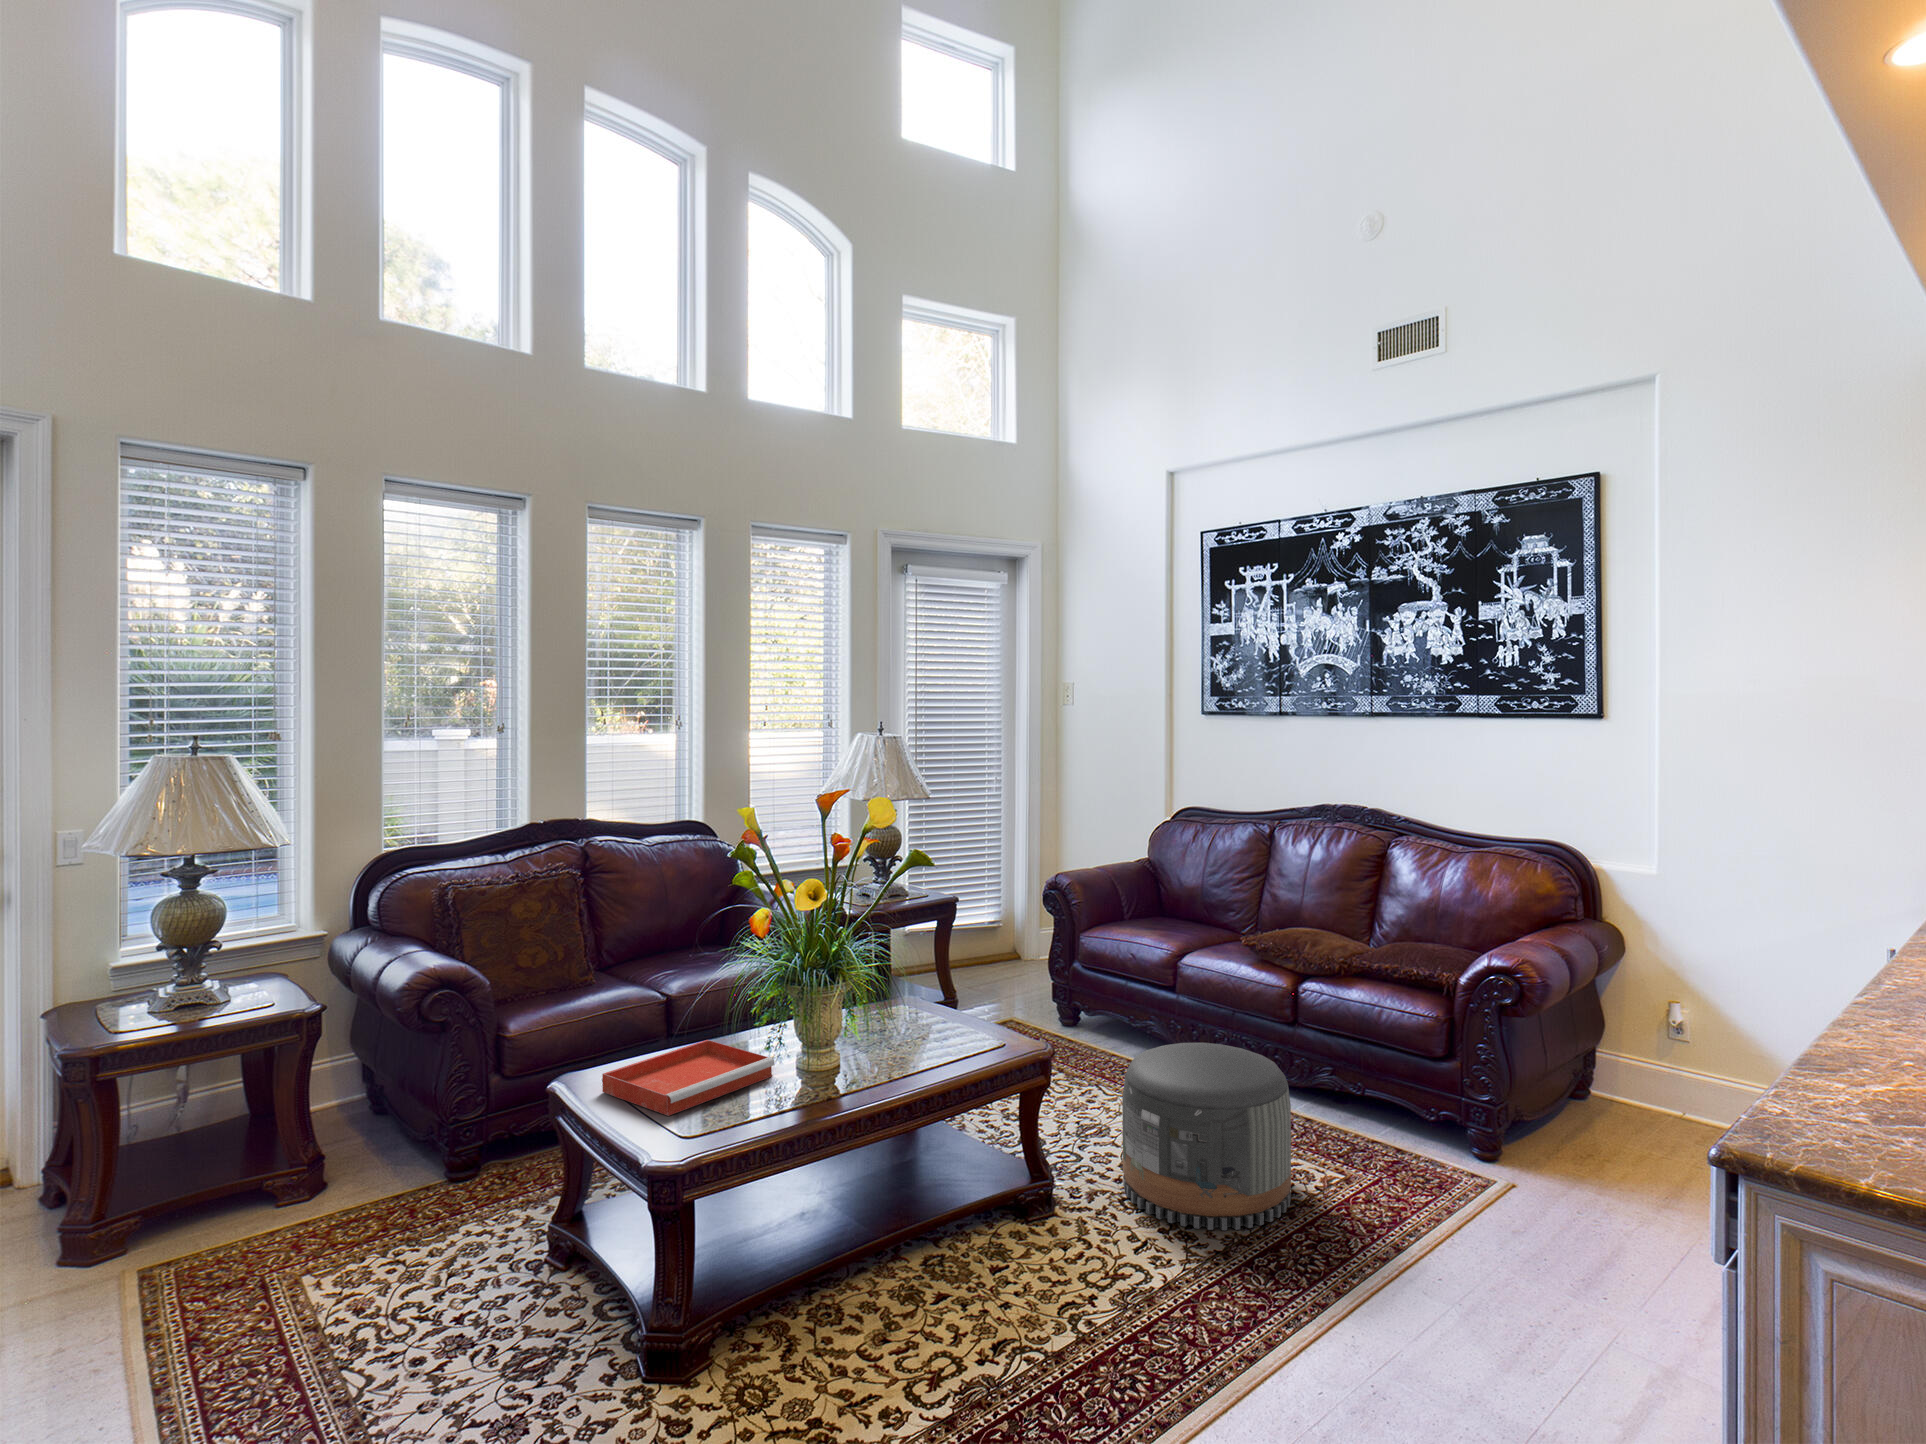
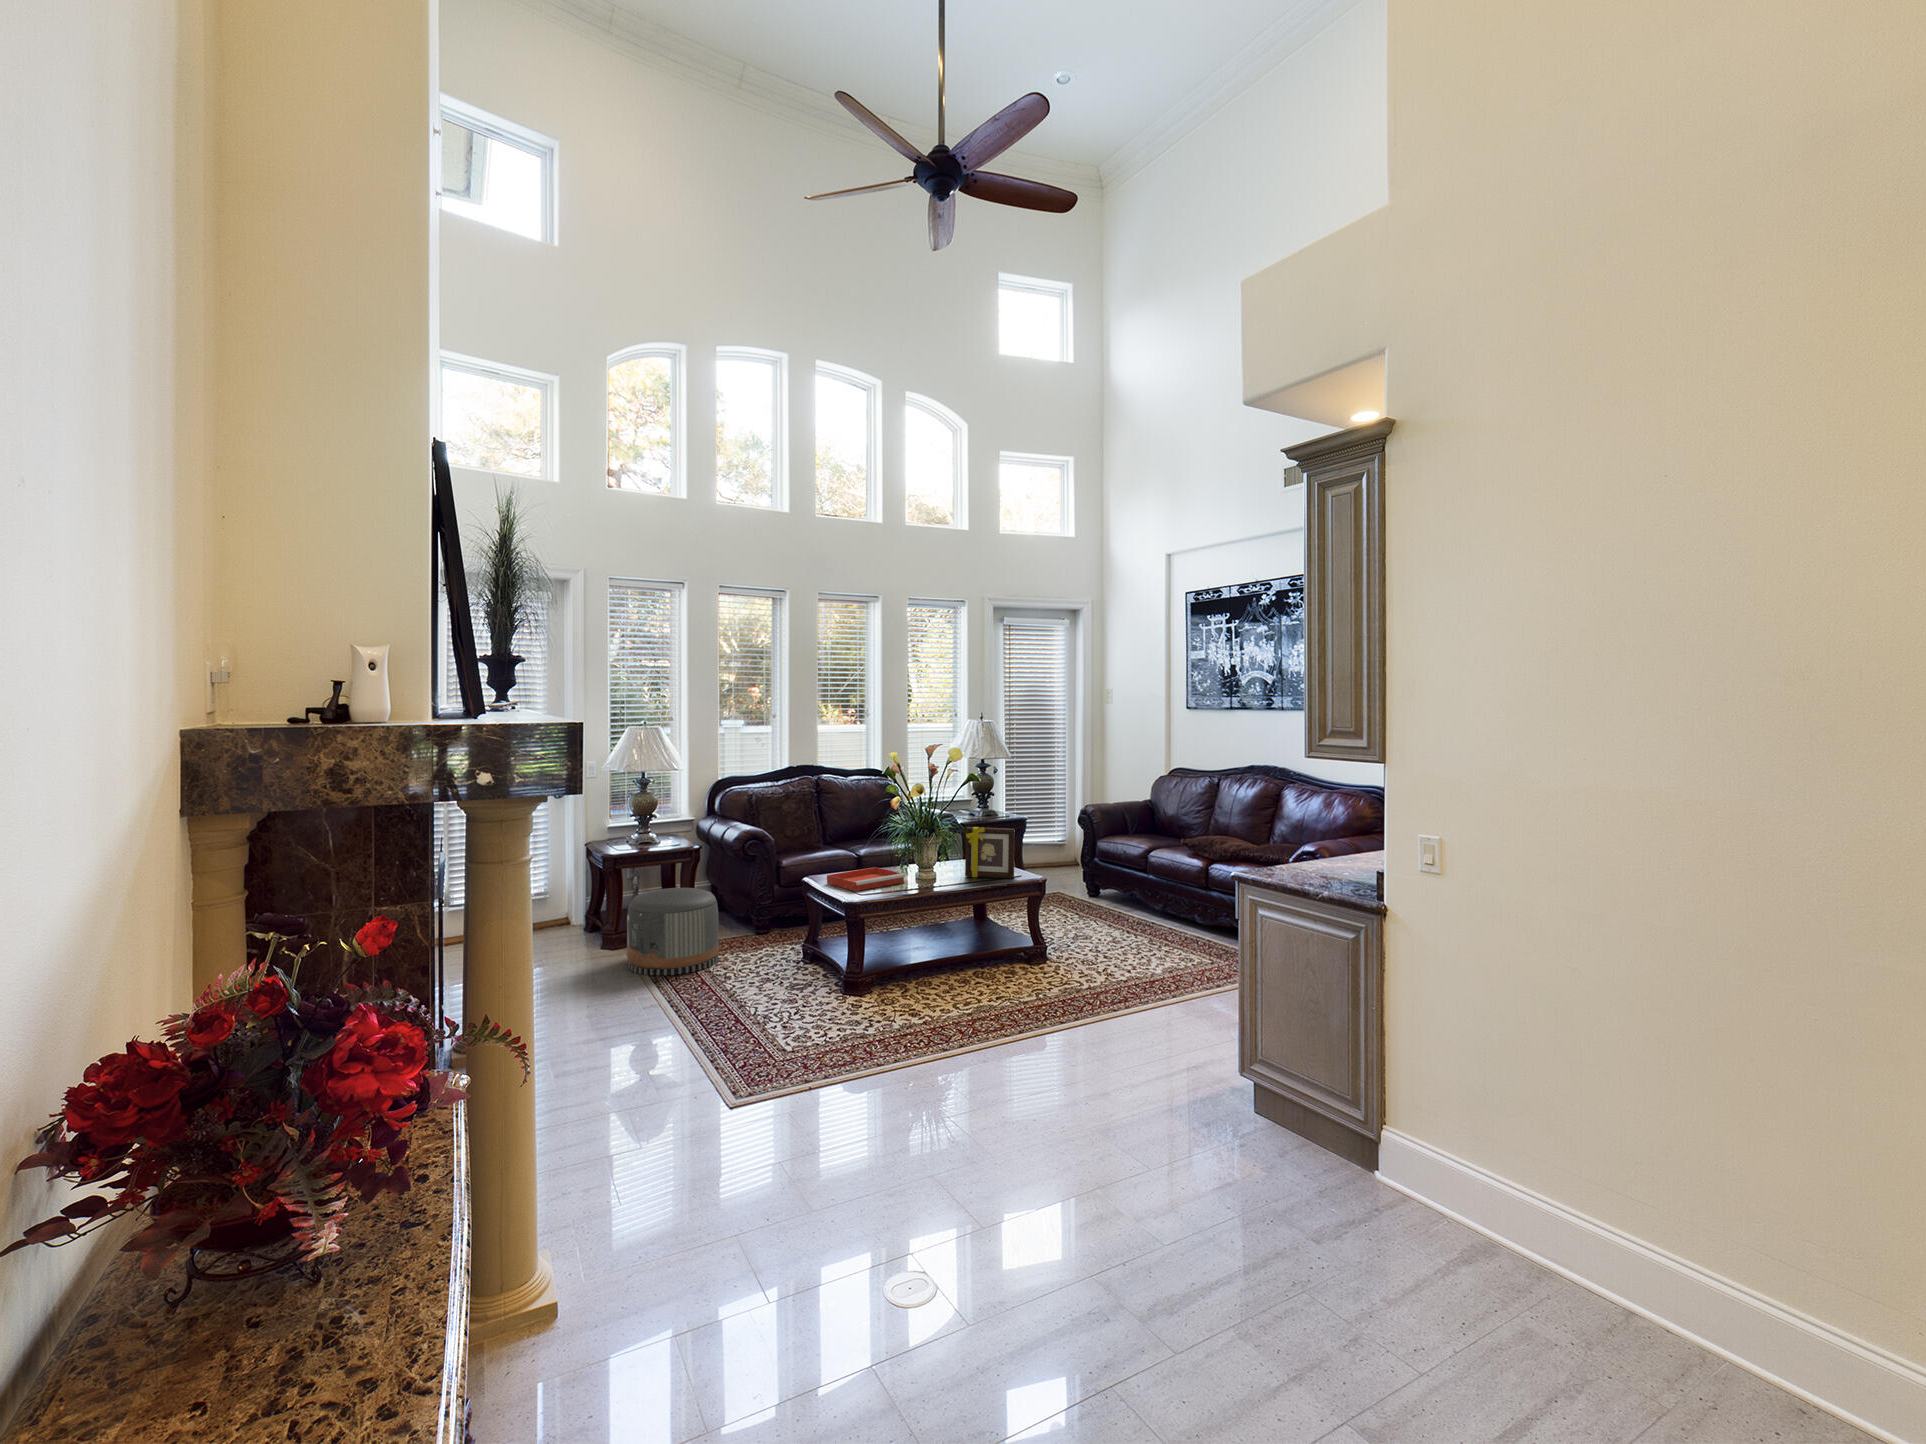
picture frame: none [895,949,993,1051] -> present [965,827,1015,878]
pouf: present [1122,1043,1291,1230] -> present [627,888,719,975]

